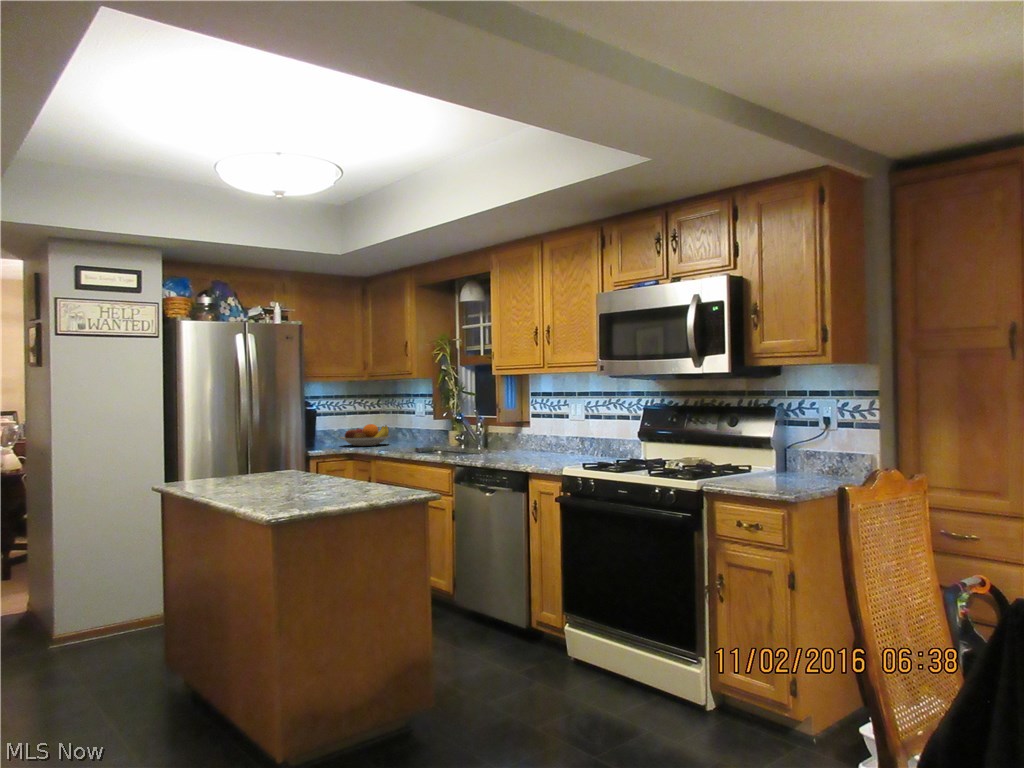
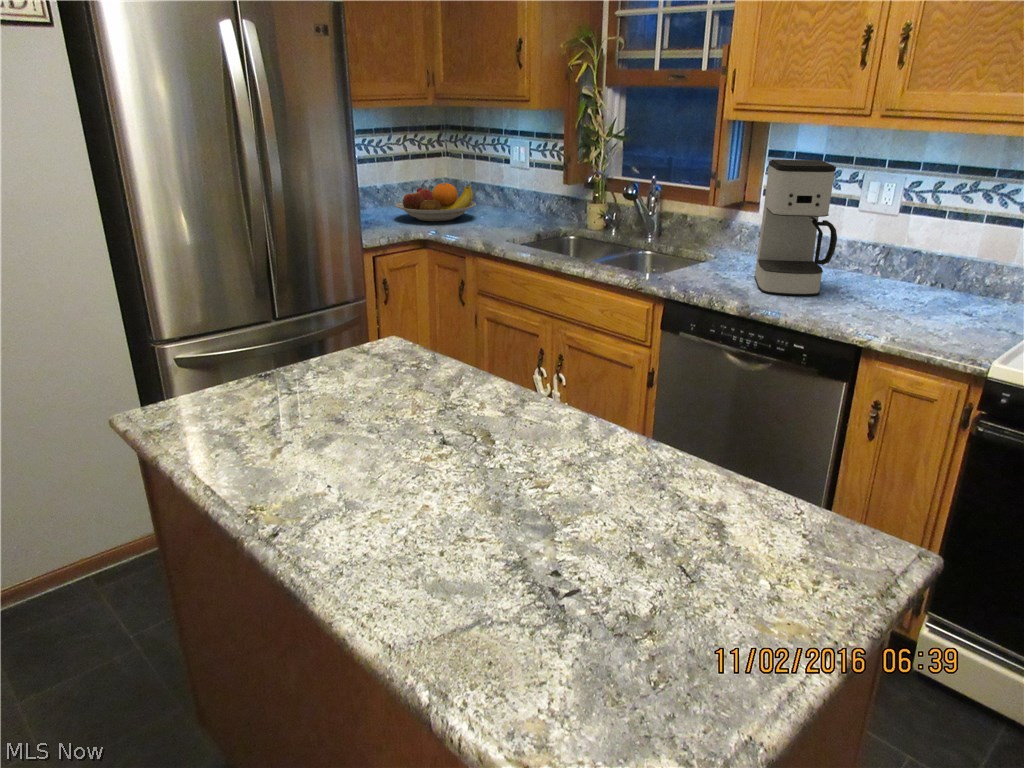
coffee maker: none [504,392,543,459] -> present [754,160,837,296]

